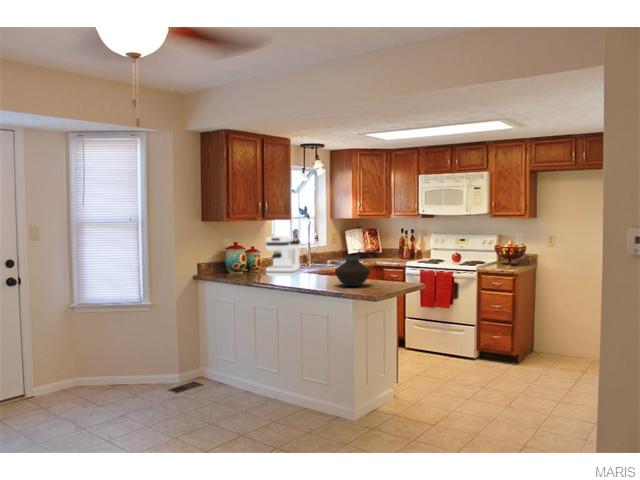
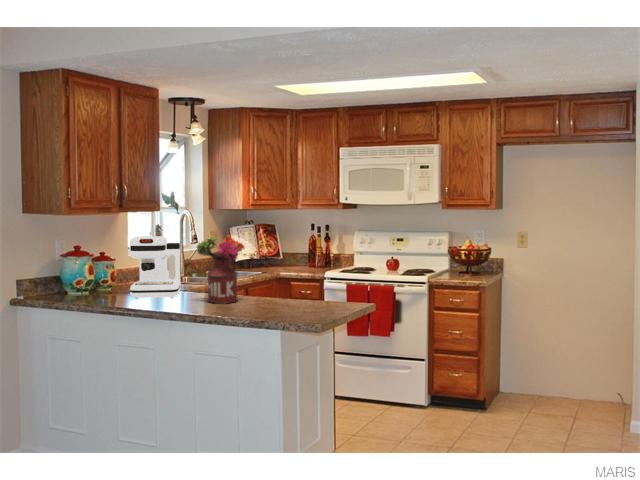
flower arrangement: none [305,235,337,281] -> present [196,235,244,304]
vase: present [335,255,370,286] -> none [249,264,303,310]

